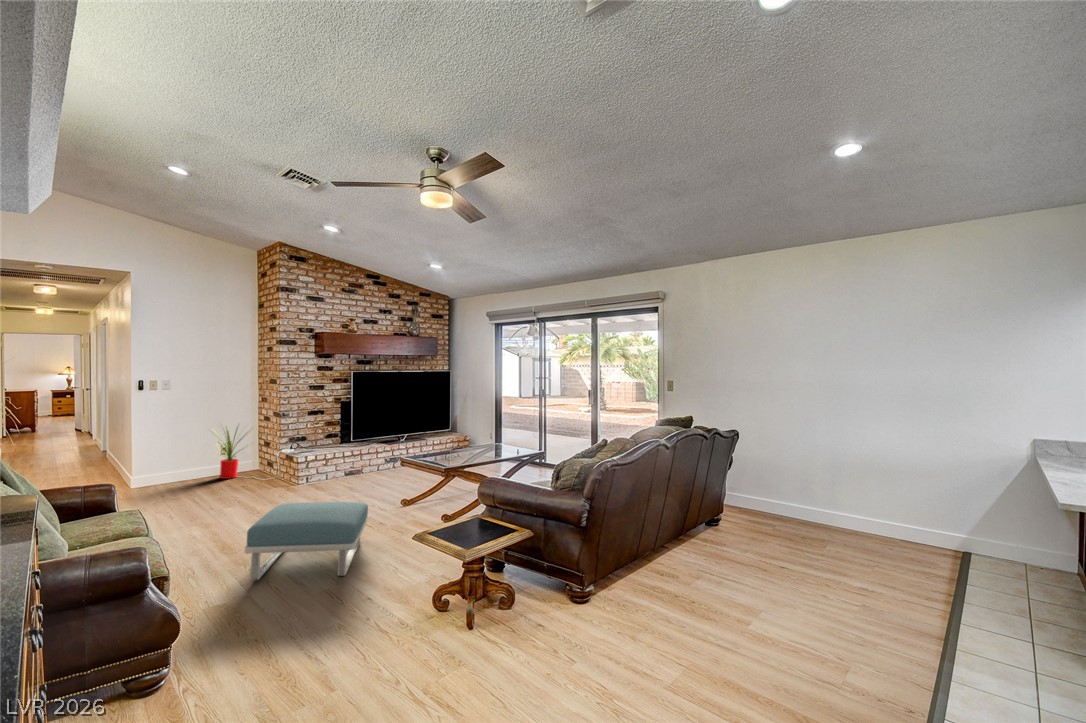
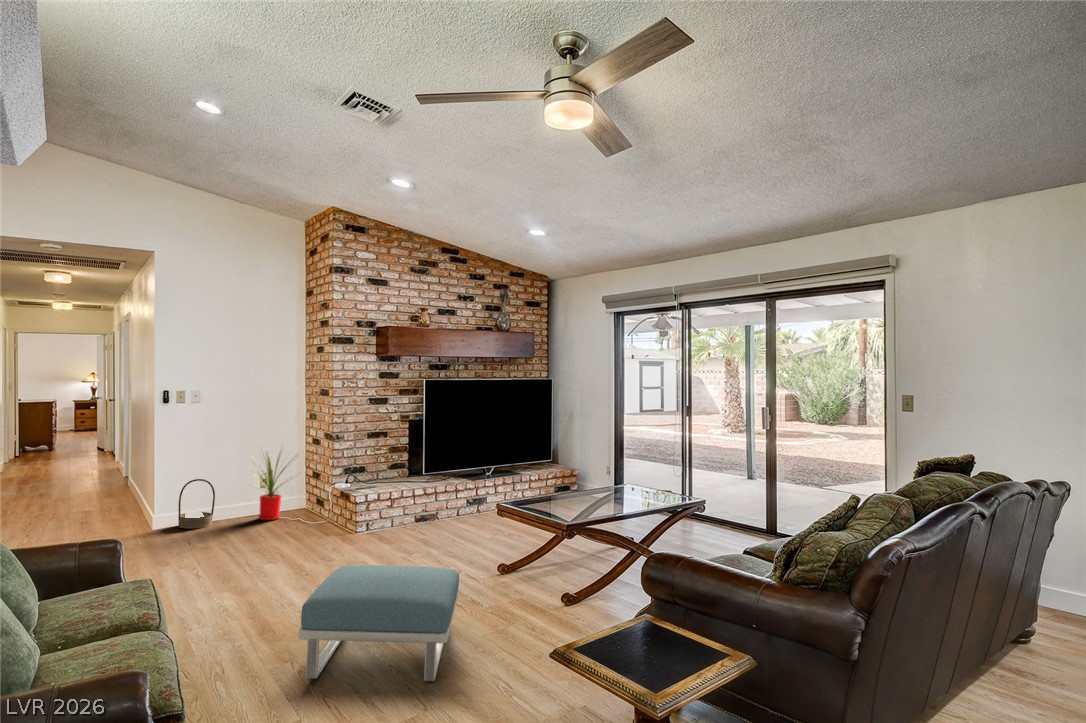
basket: none [151,449,182,487] -> present [178,479,215,529]

